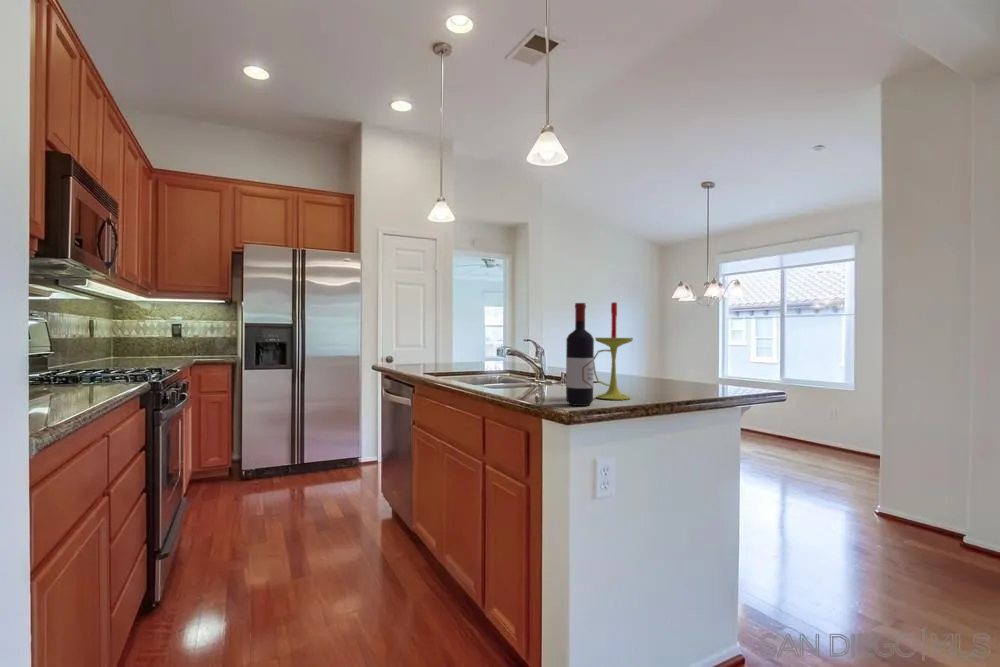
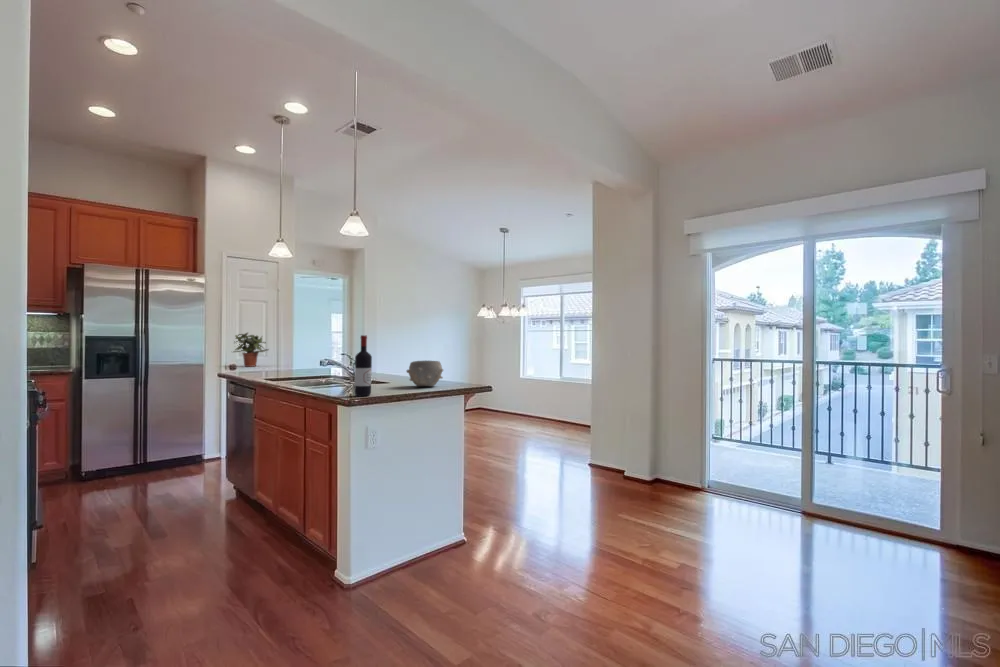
candle: present [594,302,633,400] -> none [374,332,401,392]
potted plant: none [388,320,427,359] -> present [233,333,269,367]
bowl: none [631,349,695,390] -> present [407,361,443,386]

